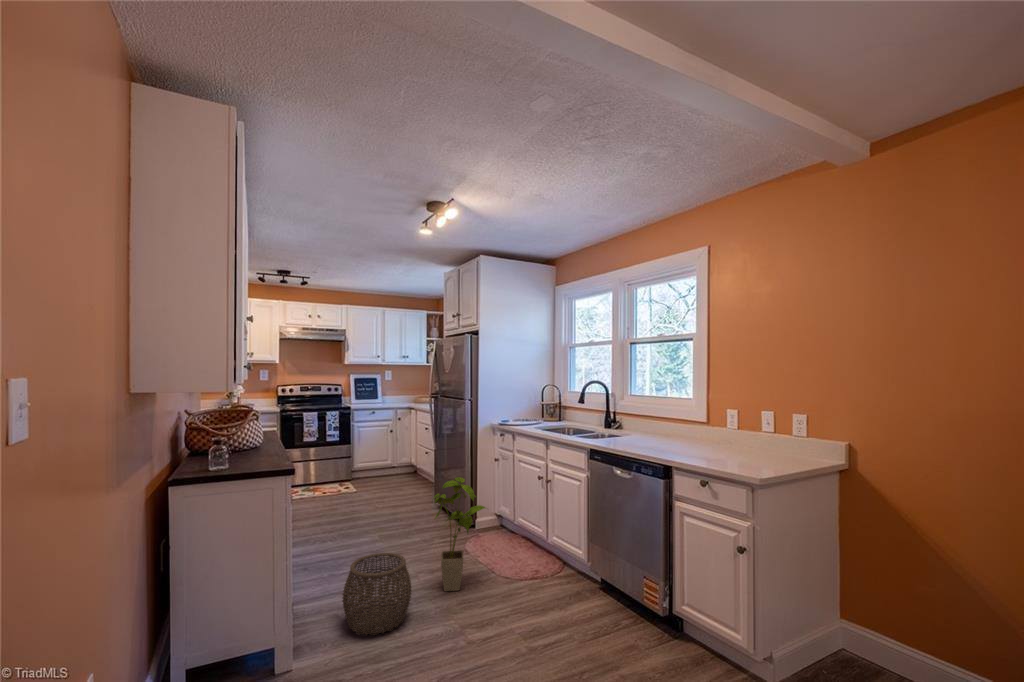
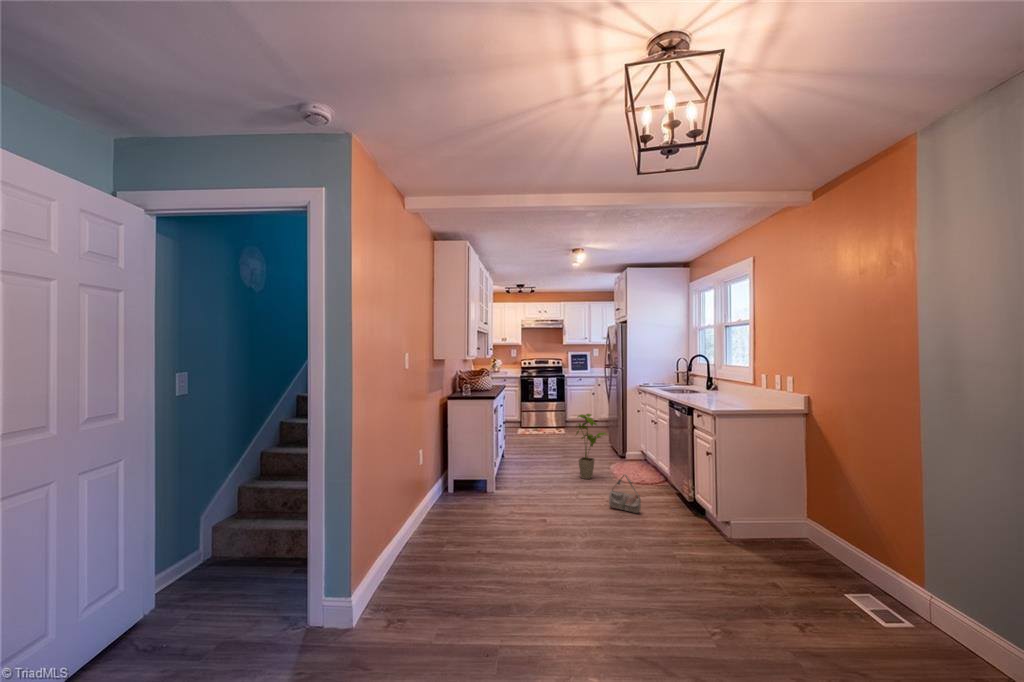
woven basket: present [342,553,412,635] -> none [522,449,557,485]
bag: none [546,592,606,662] -> present [609,474,641,513]

